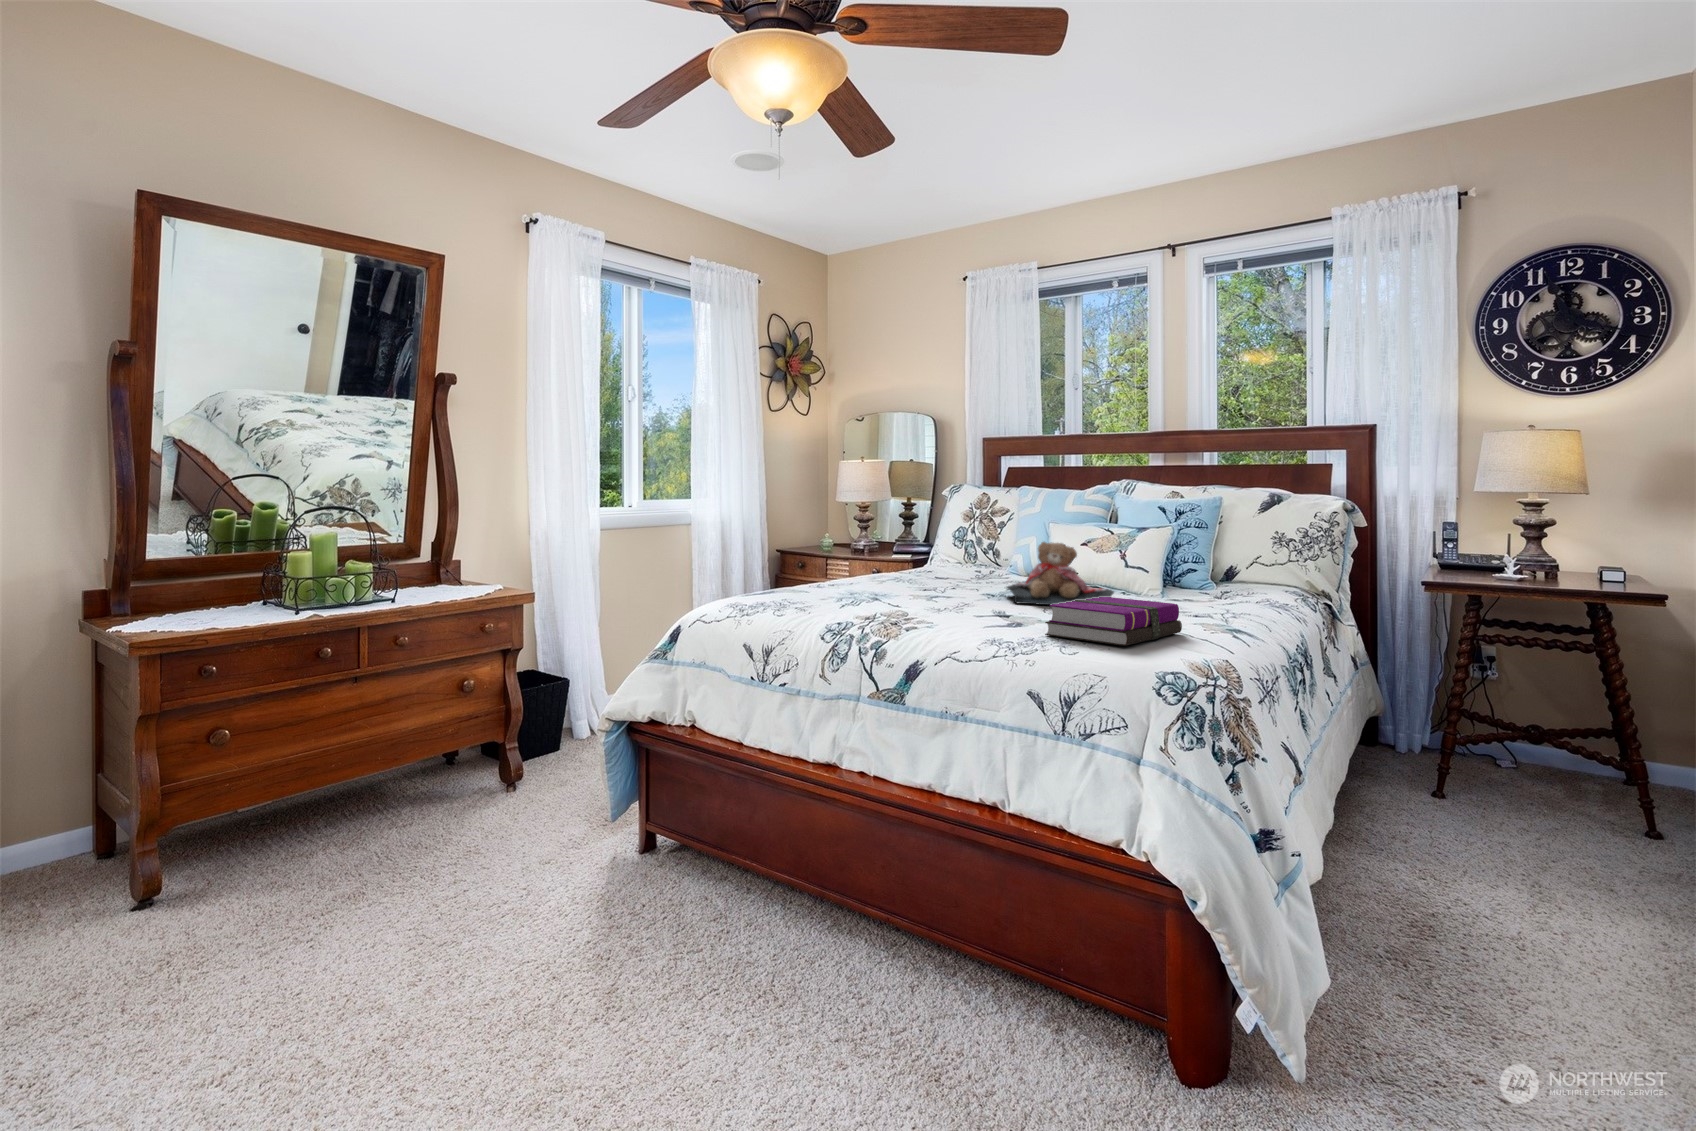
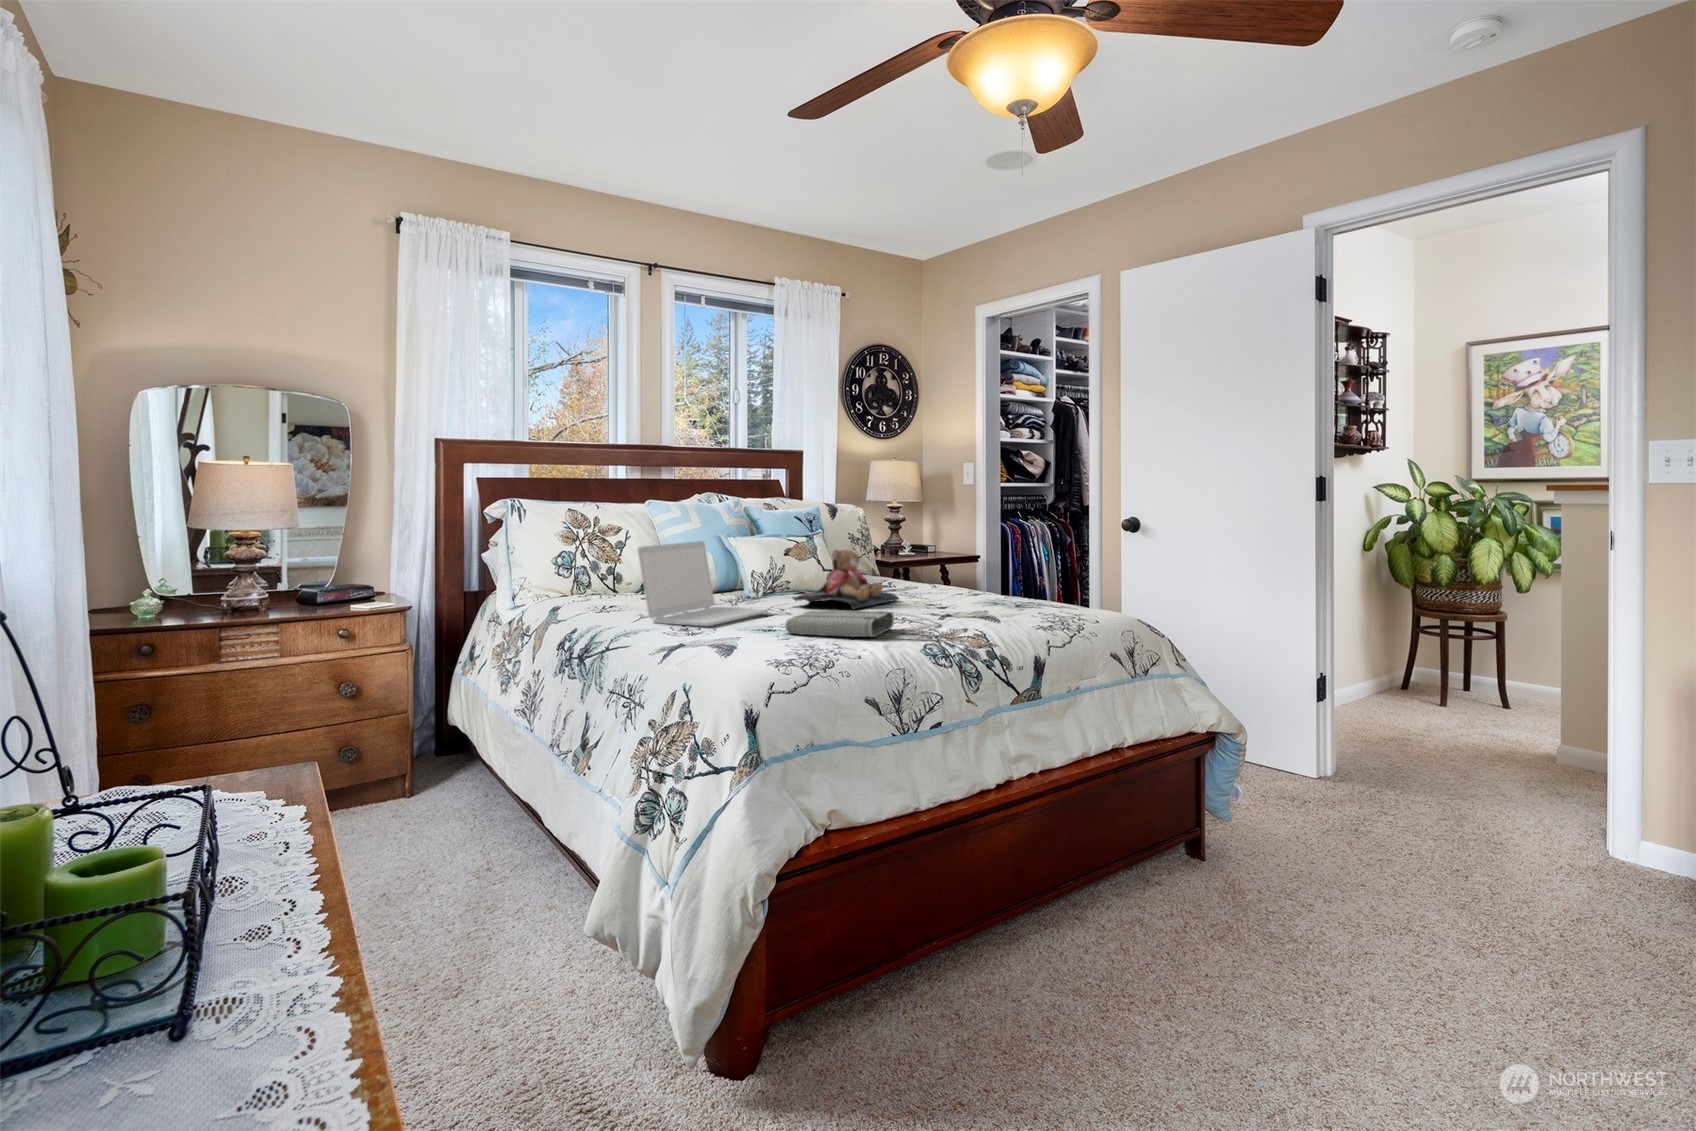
laptop: none [869,522,963,592] -> present [638,541,768,626]
tote bag: none [852,588,918,615] -> present [785,610,942,637]
hardback book: present [1045,597,1182,646] -> none [964,581,1075,618]

